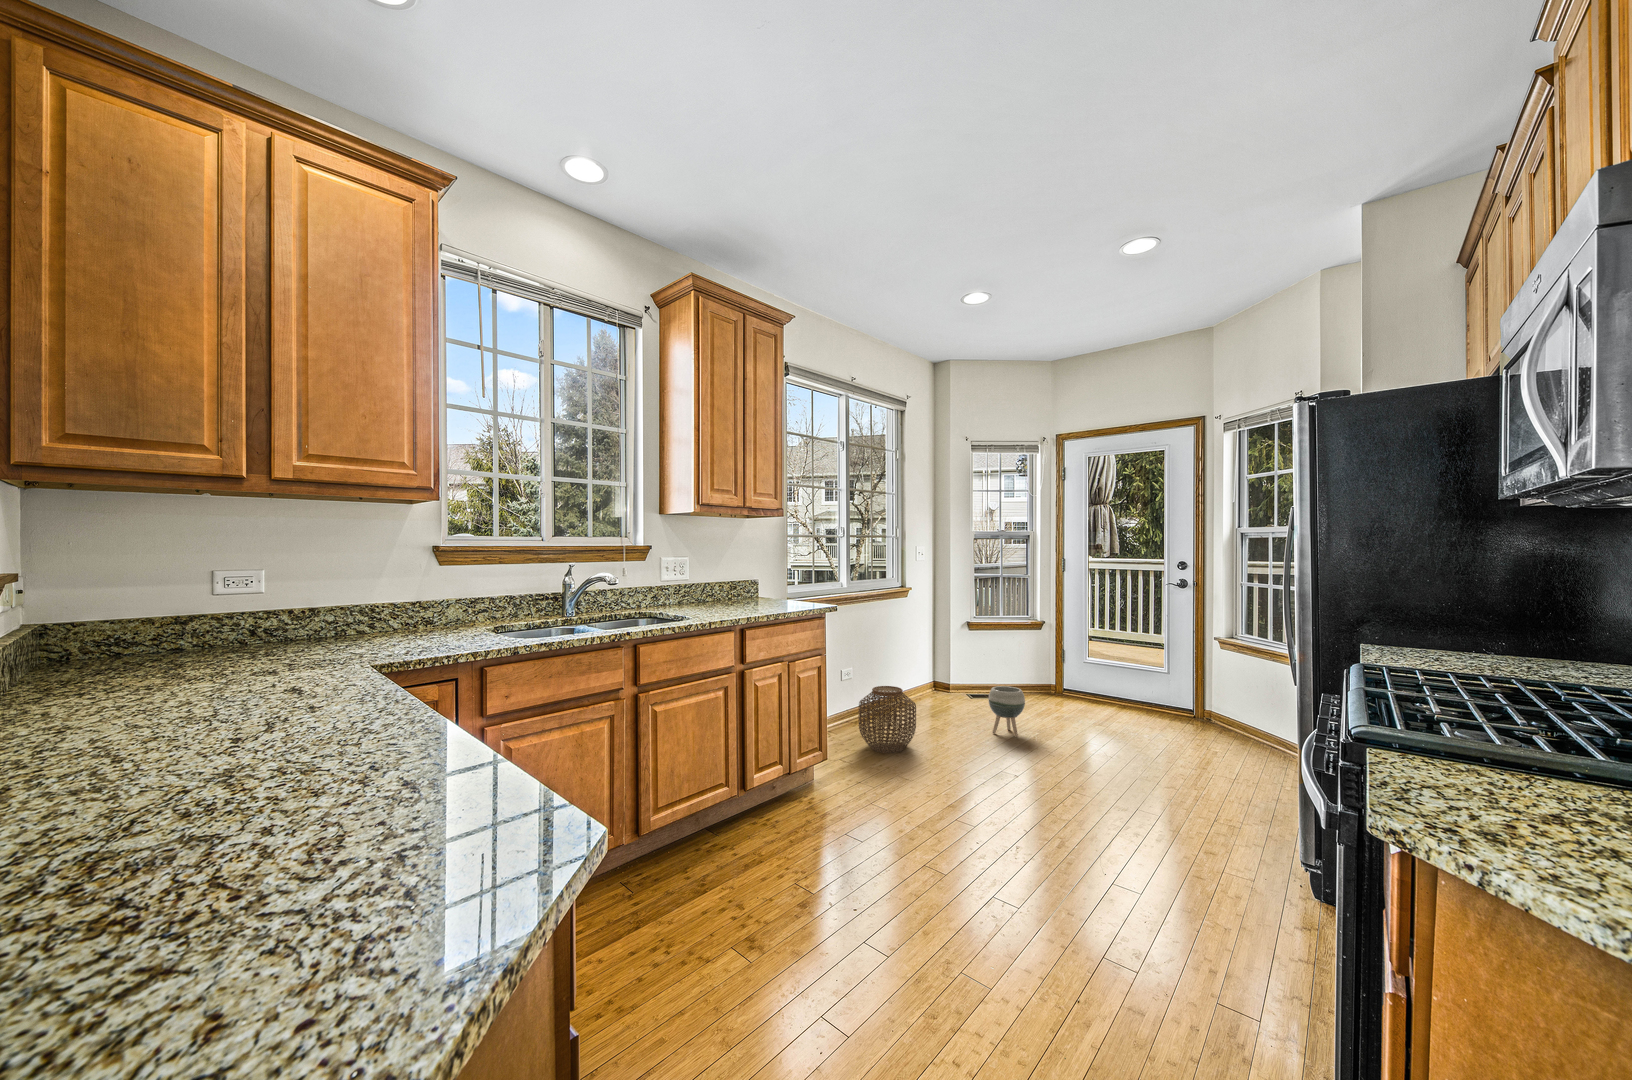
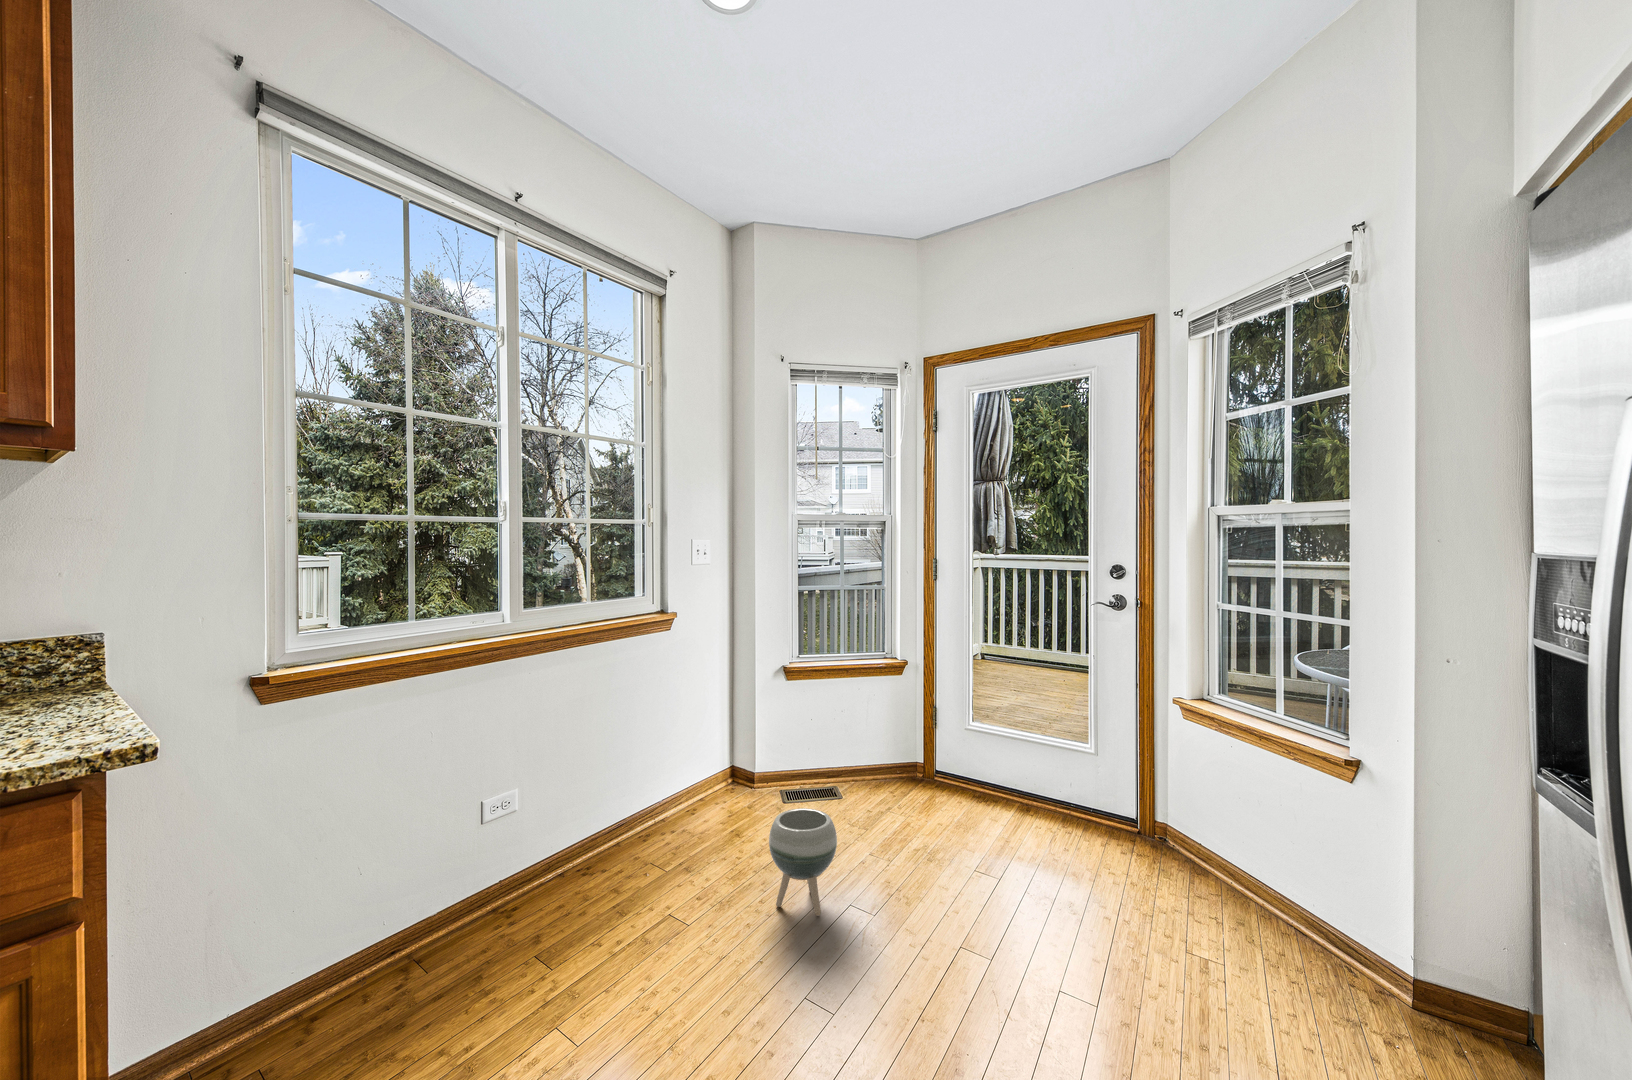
woven basket: present [858,686,916,753] -> none [458,840,592,1002]

